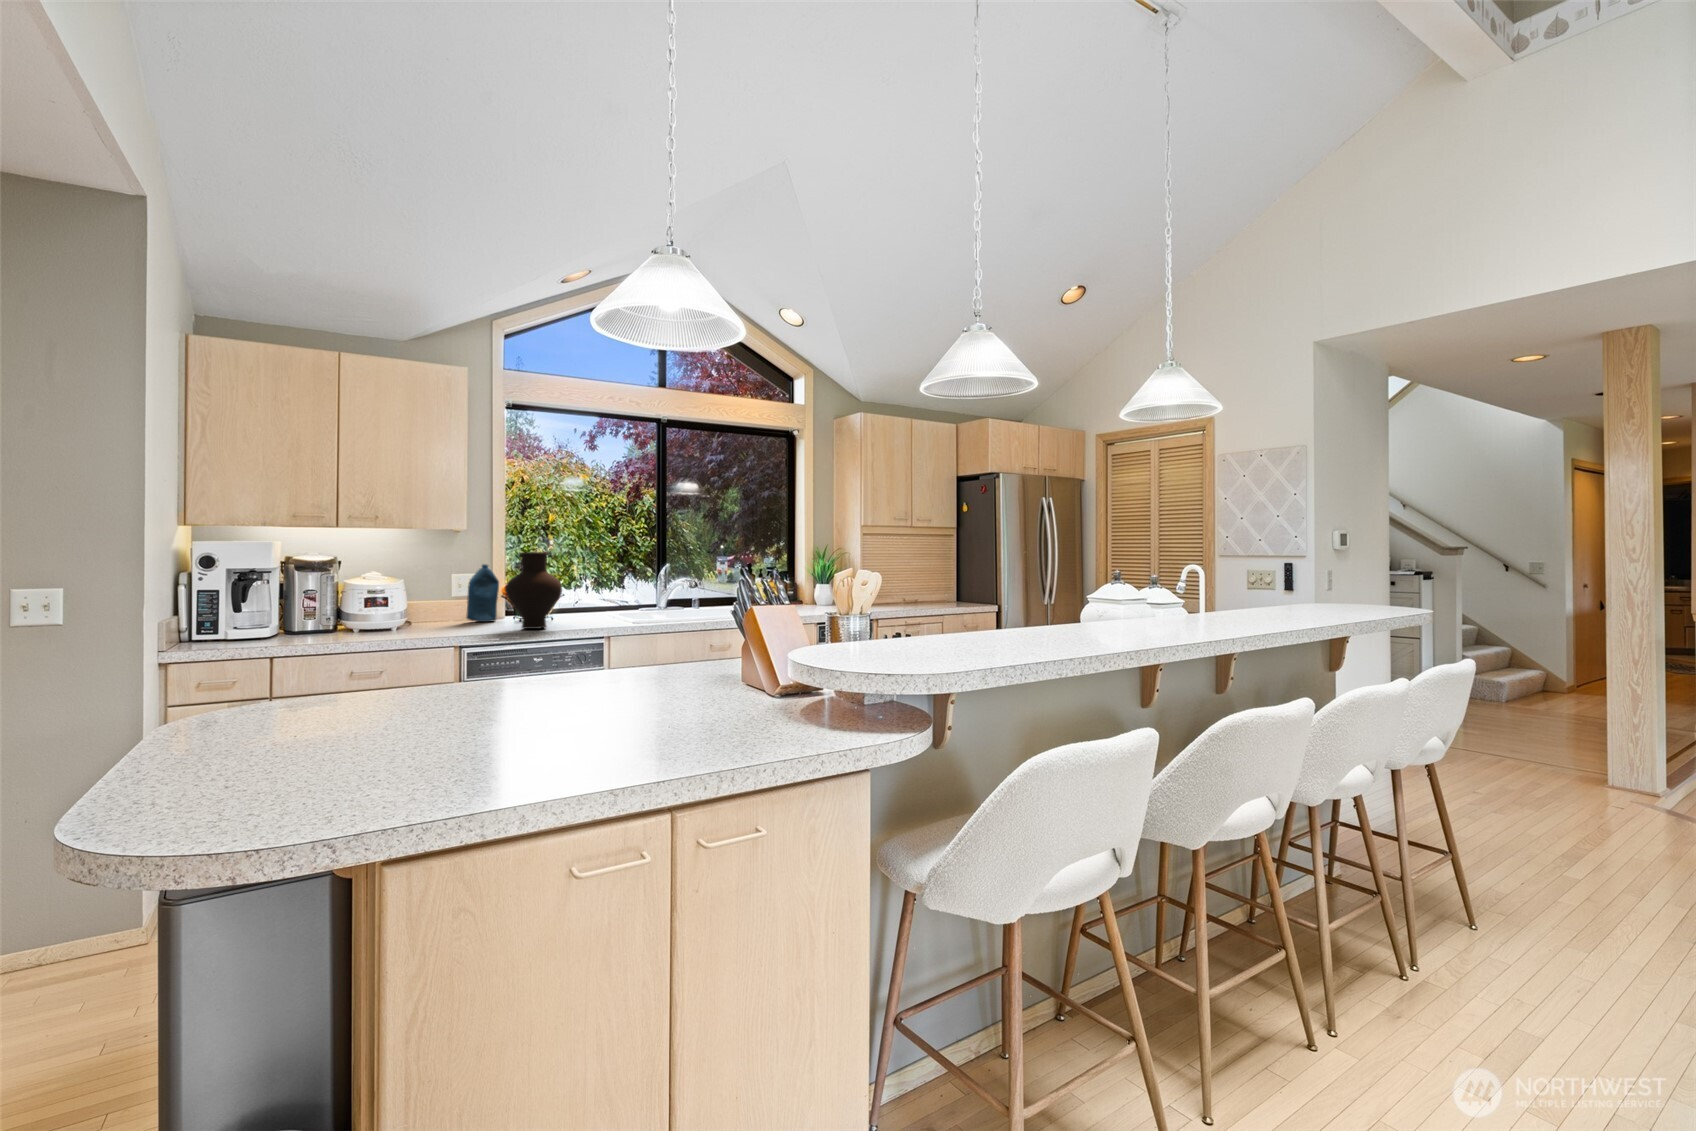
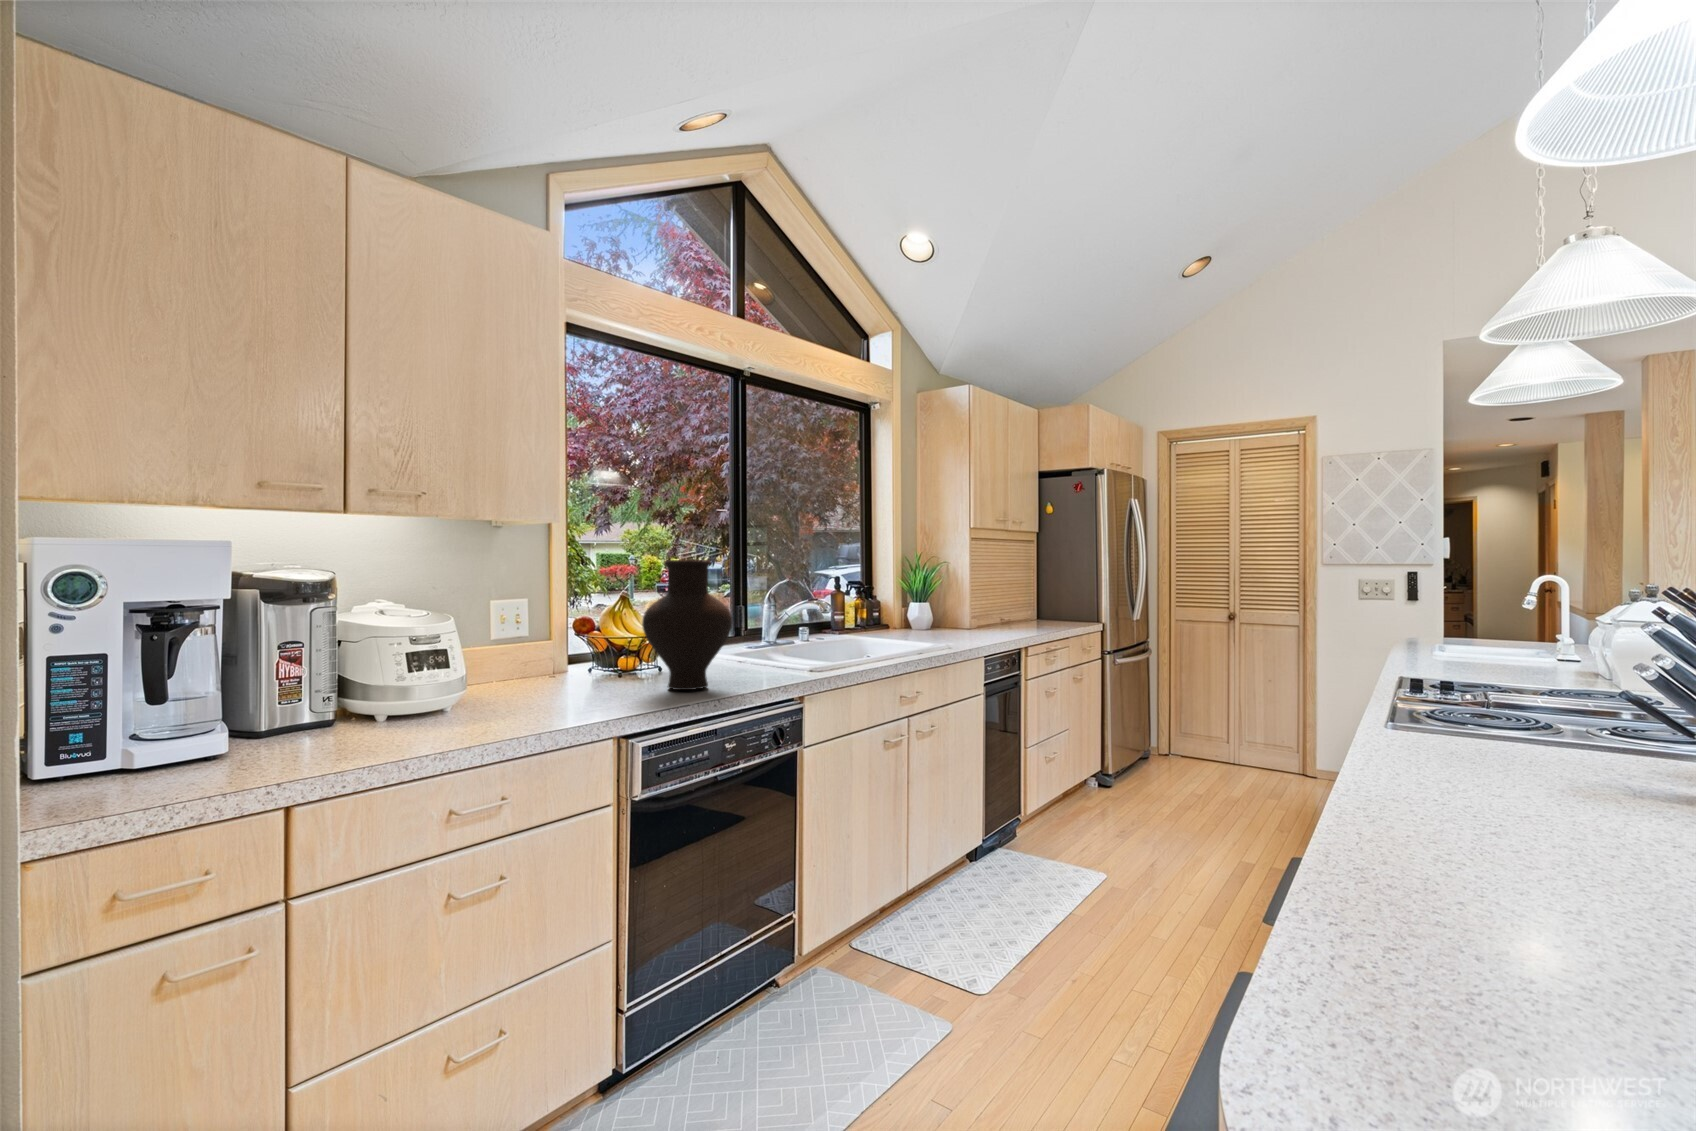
bottle: present [466,564,499,622] -> none [532,580,583,677]

